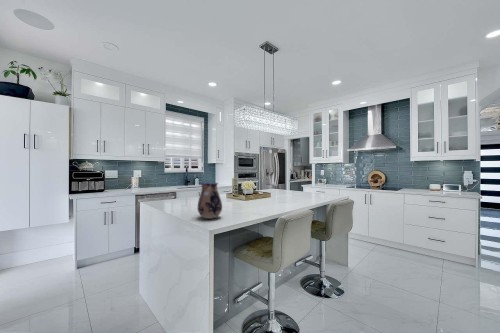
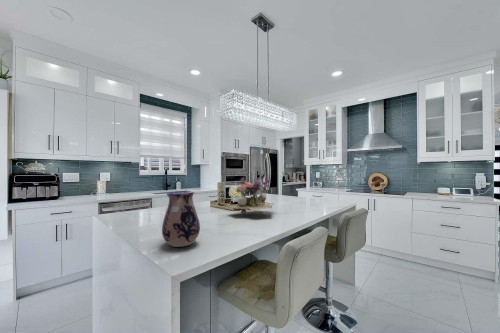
flower arrangement: none [240,173,278,203] -> present [228,177,273,213]

